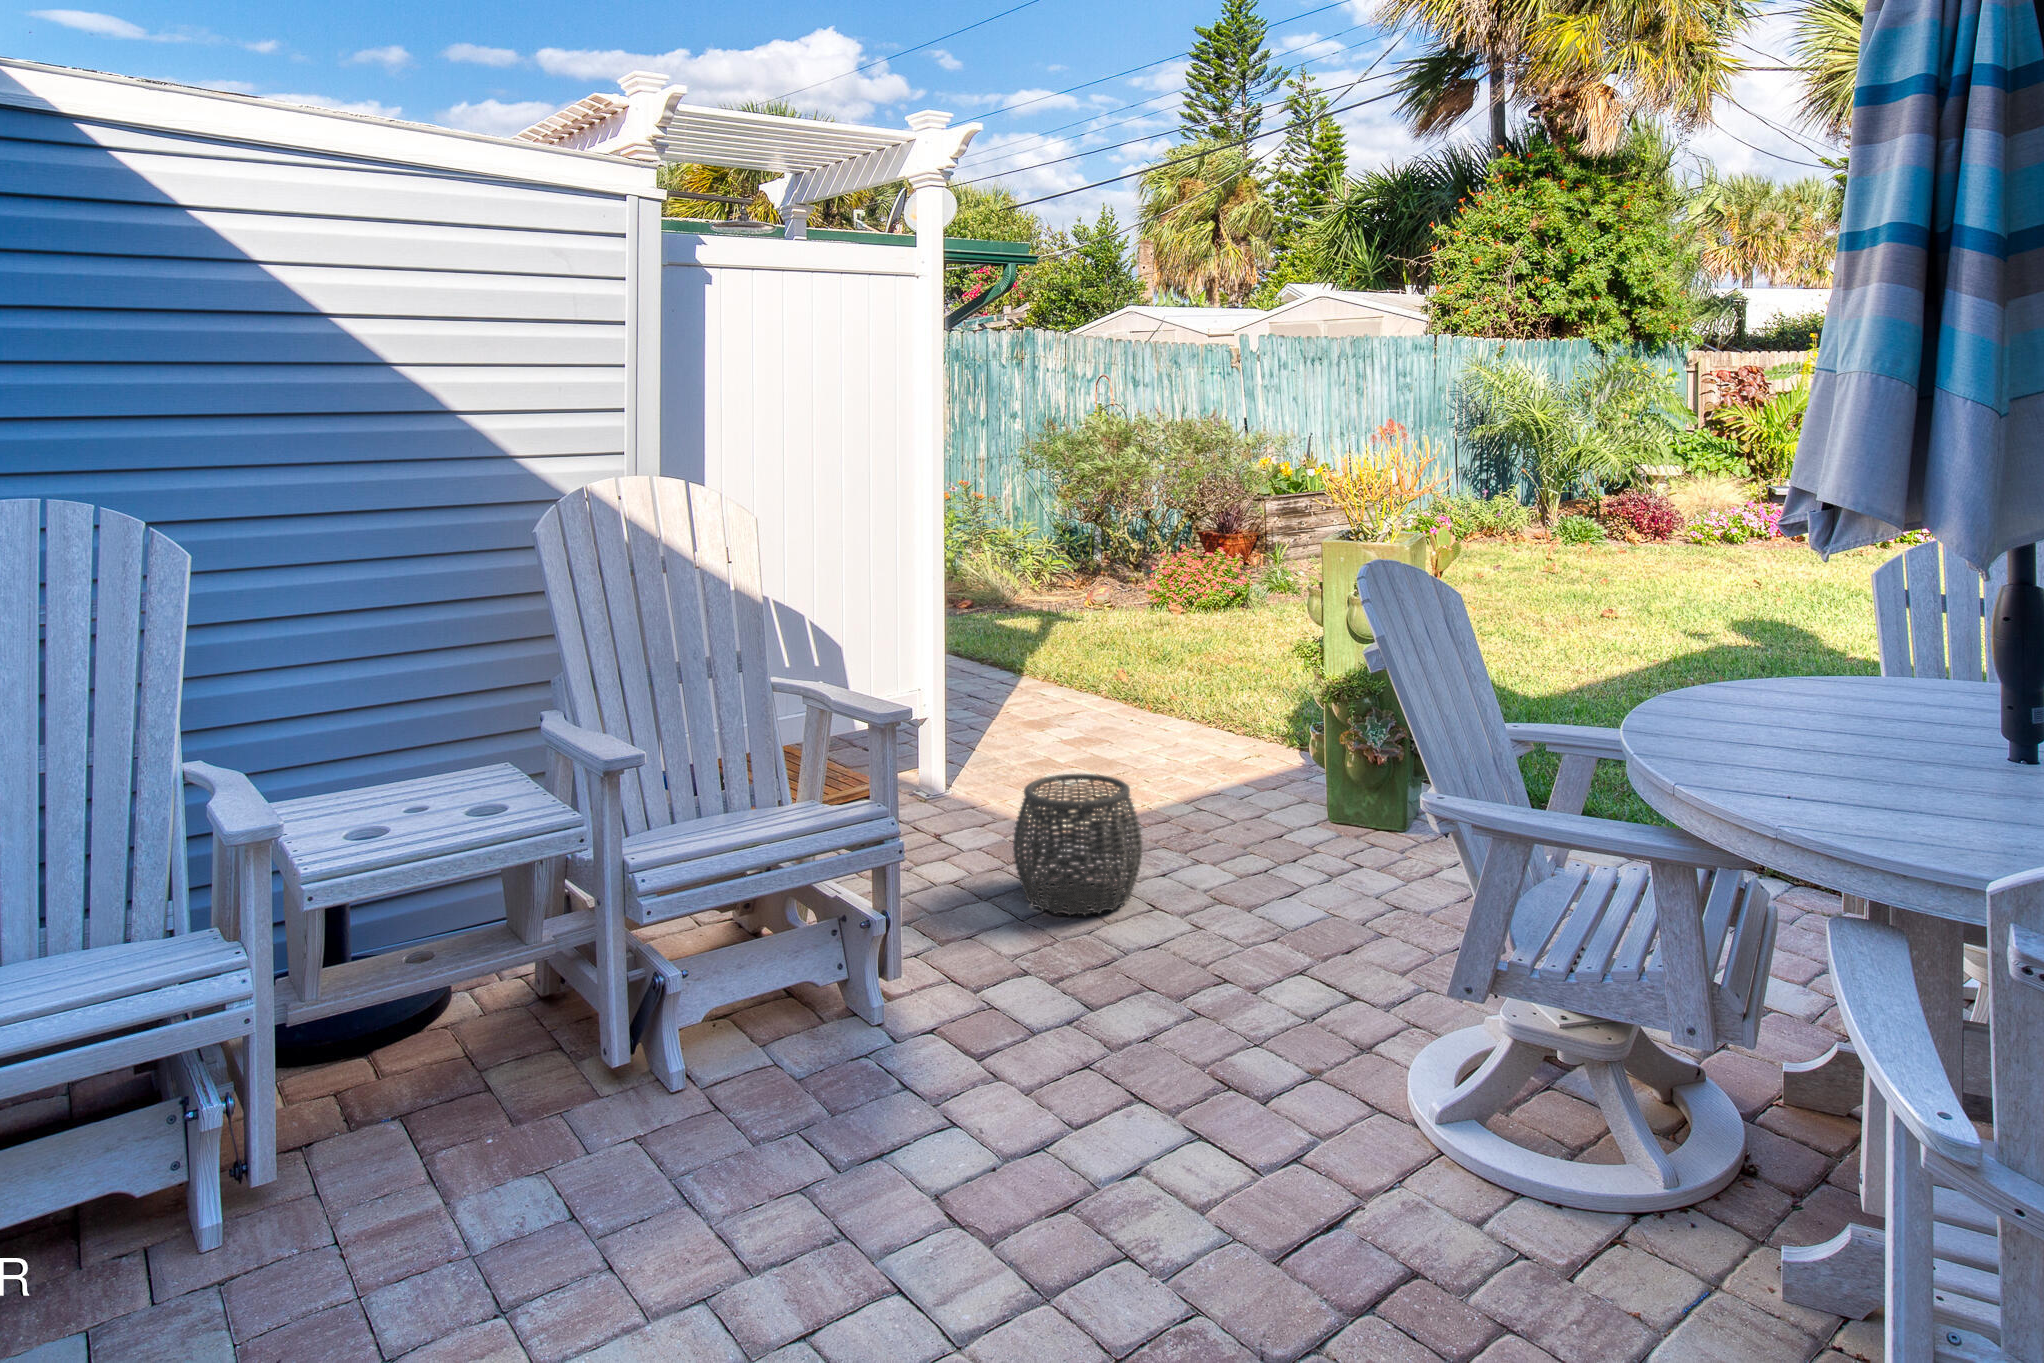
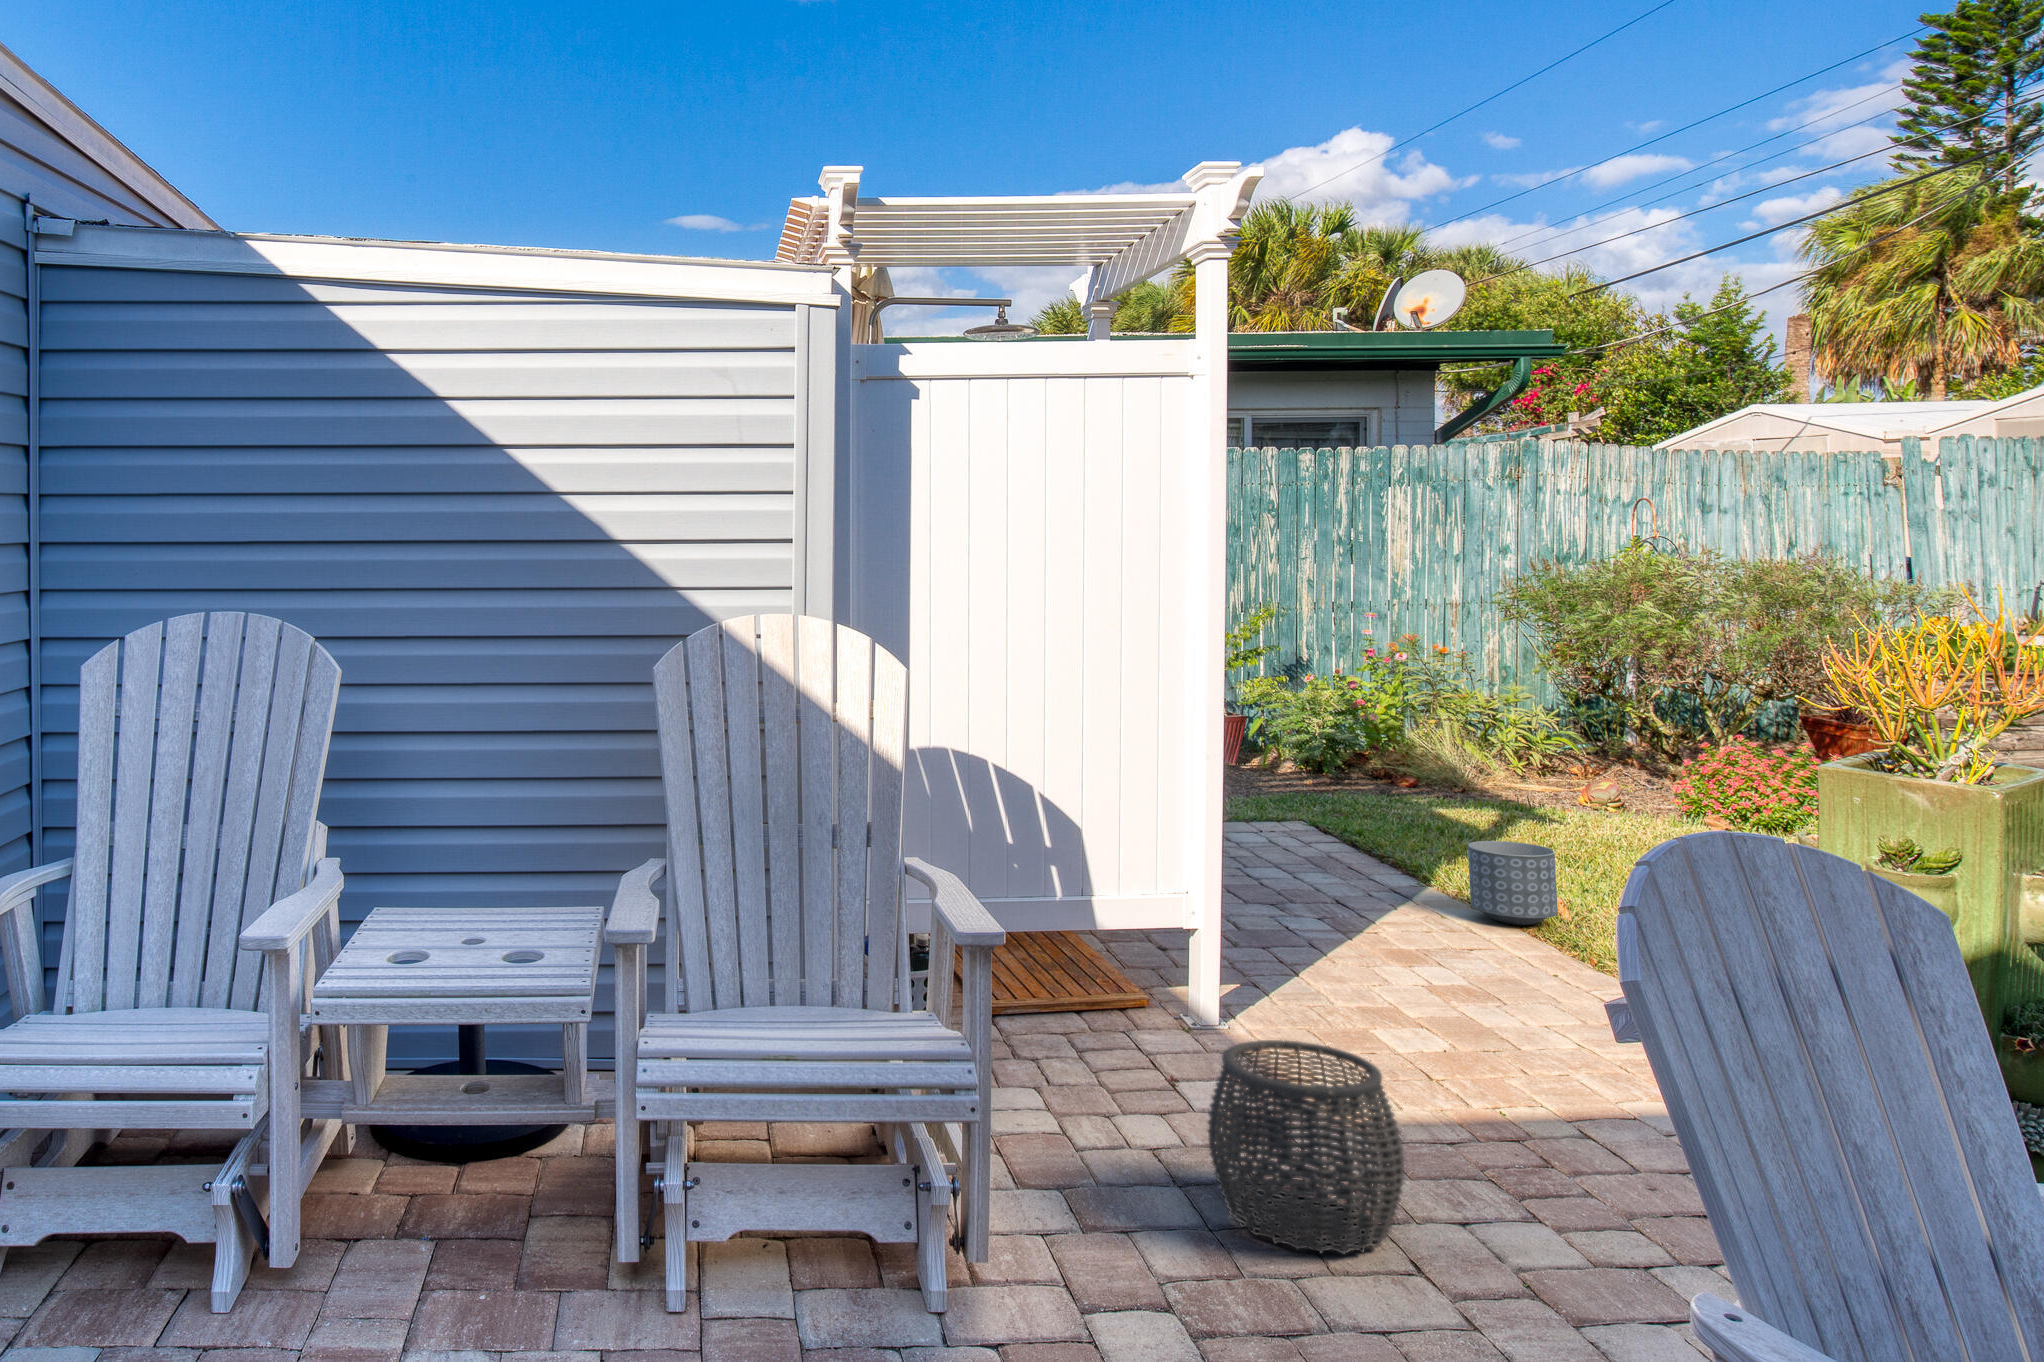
planter: none [1048,625,1102,683] -> present [1468,841,1558,925]

